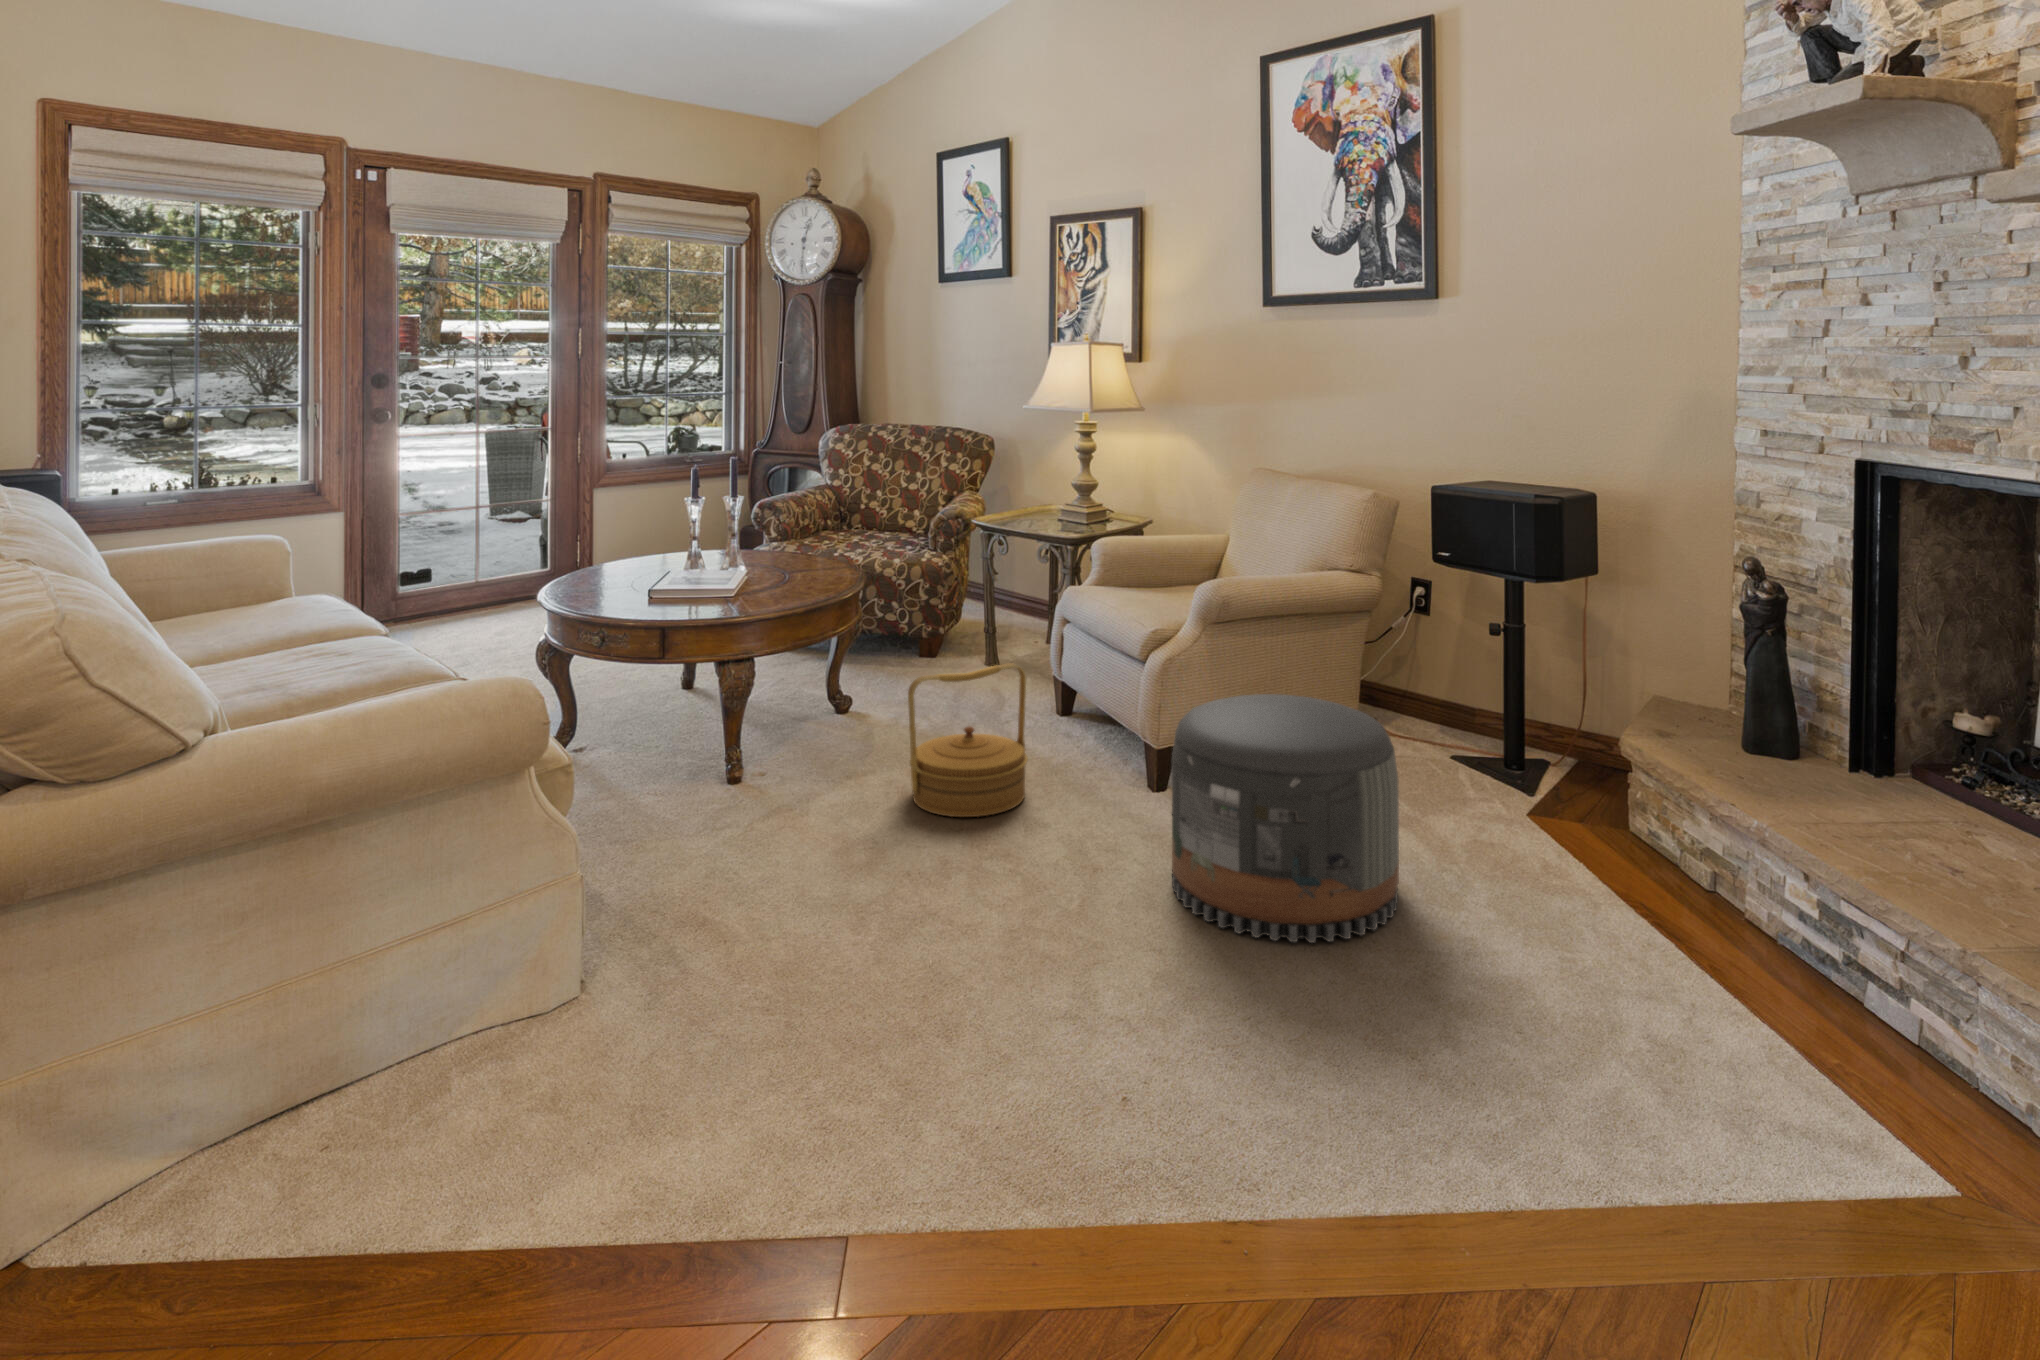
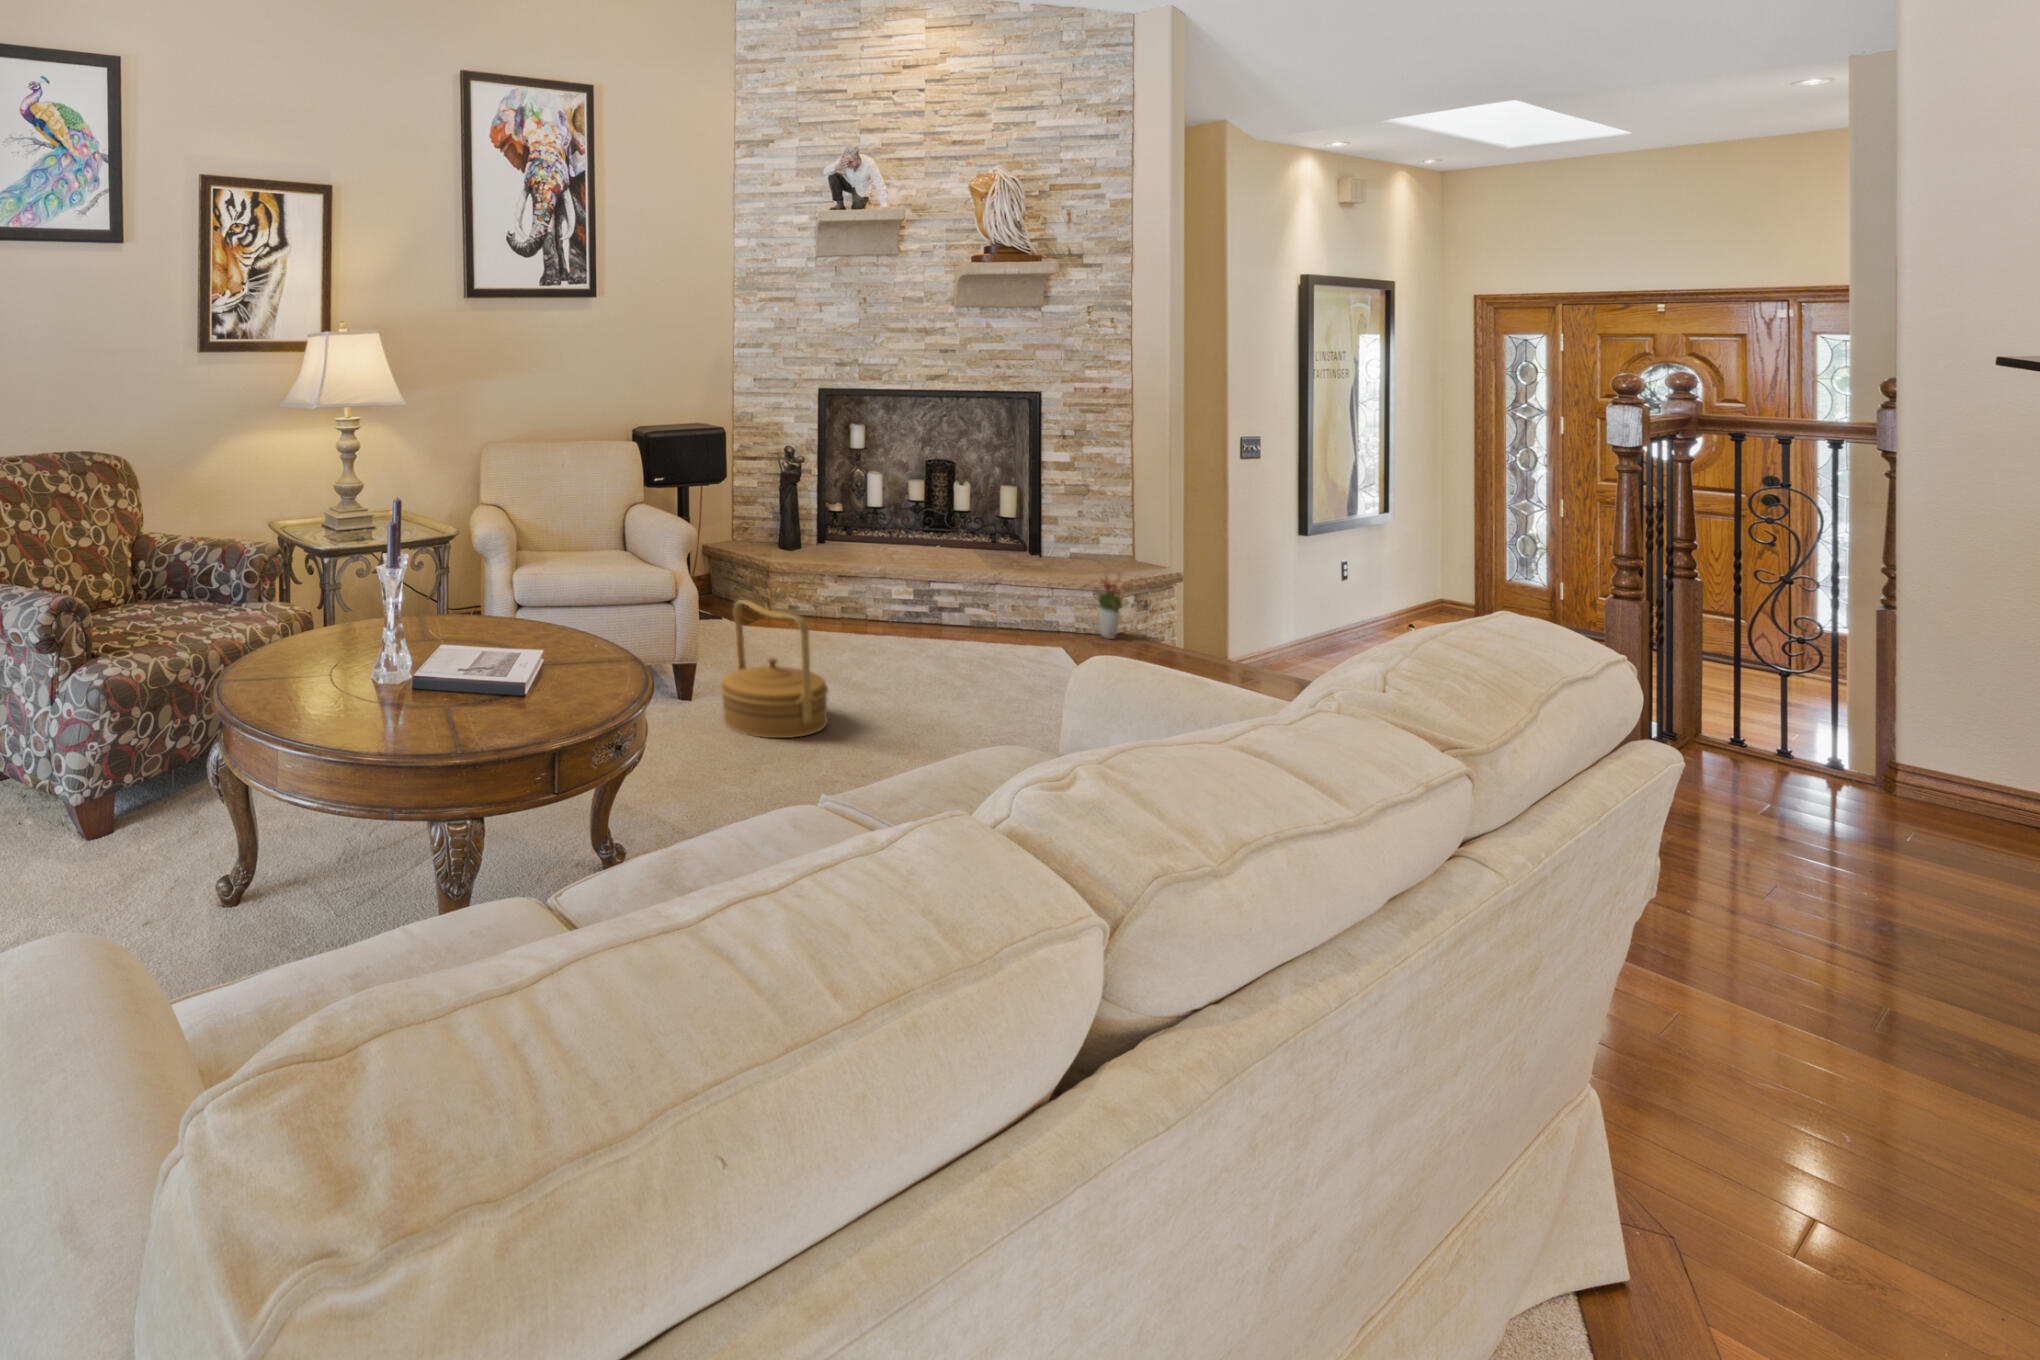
pouf: present [1172,694,1399,943] -> none [834,541,984,678]
decorative plant: none [1552,967,1649,1133] -> present [1096,577,1123,639]

